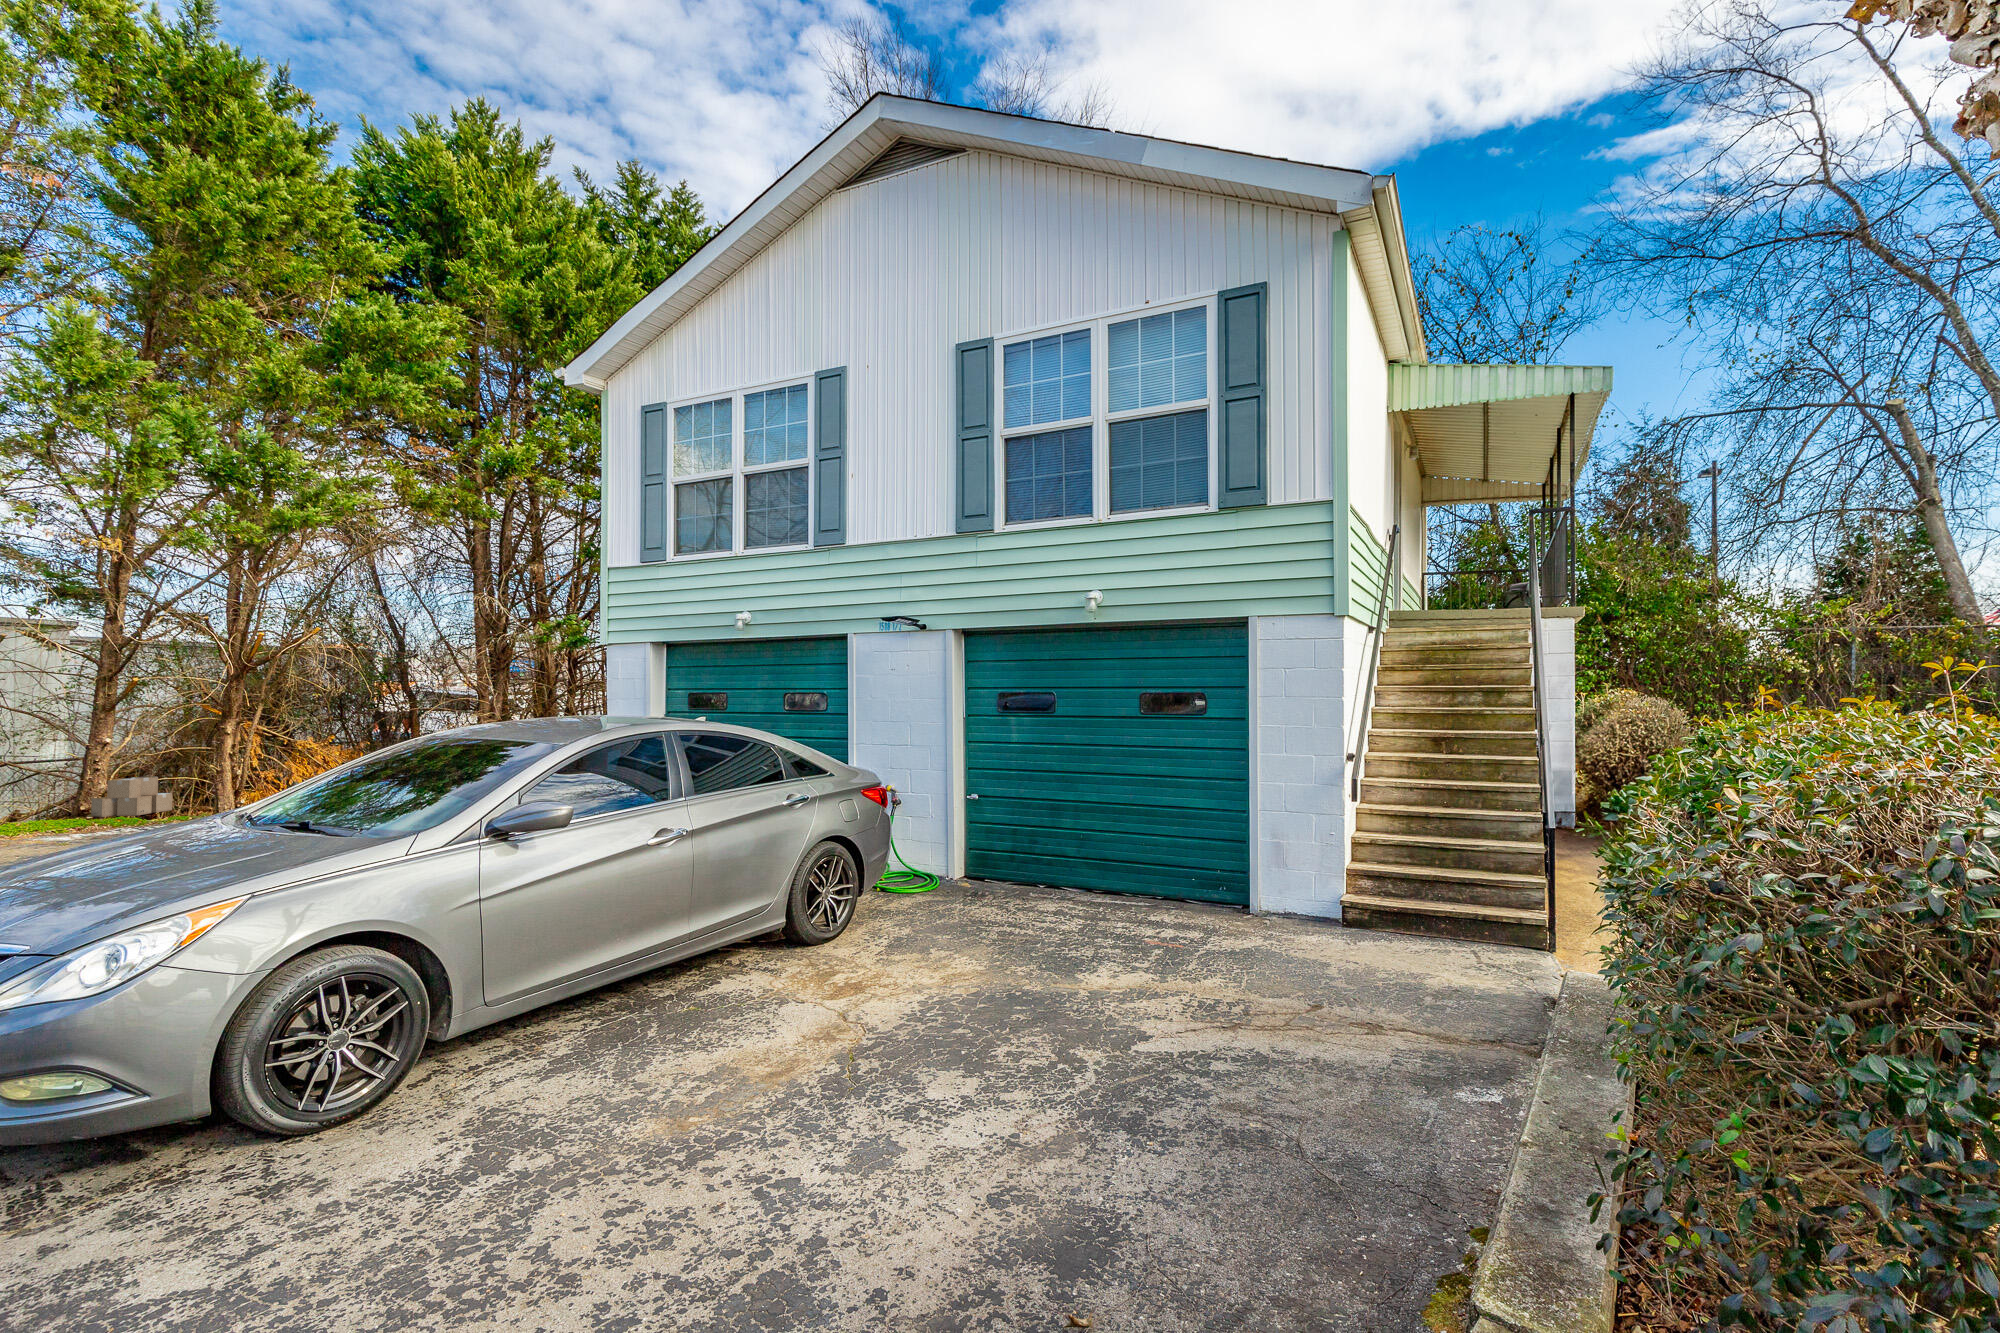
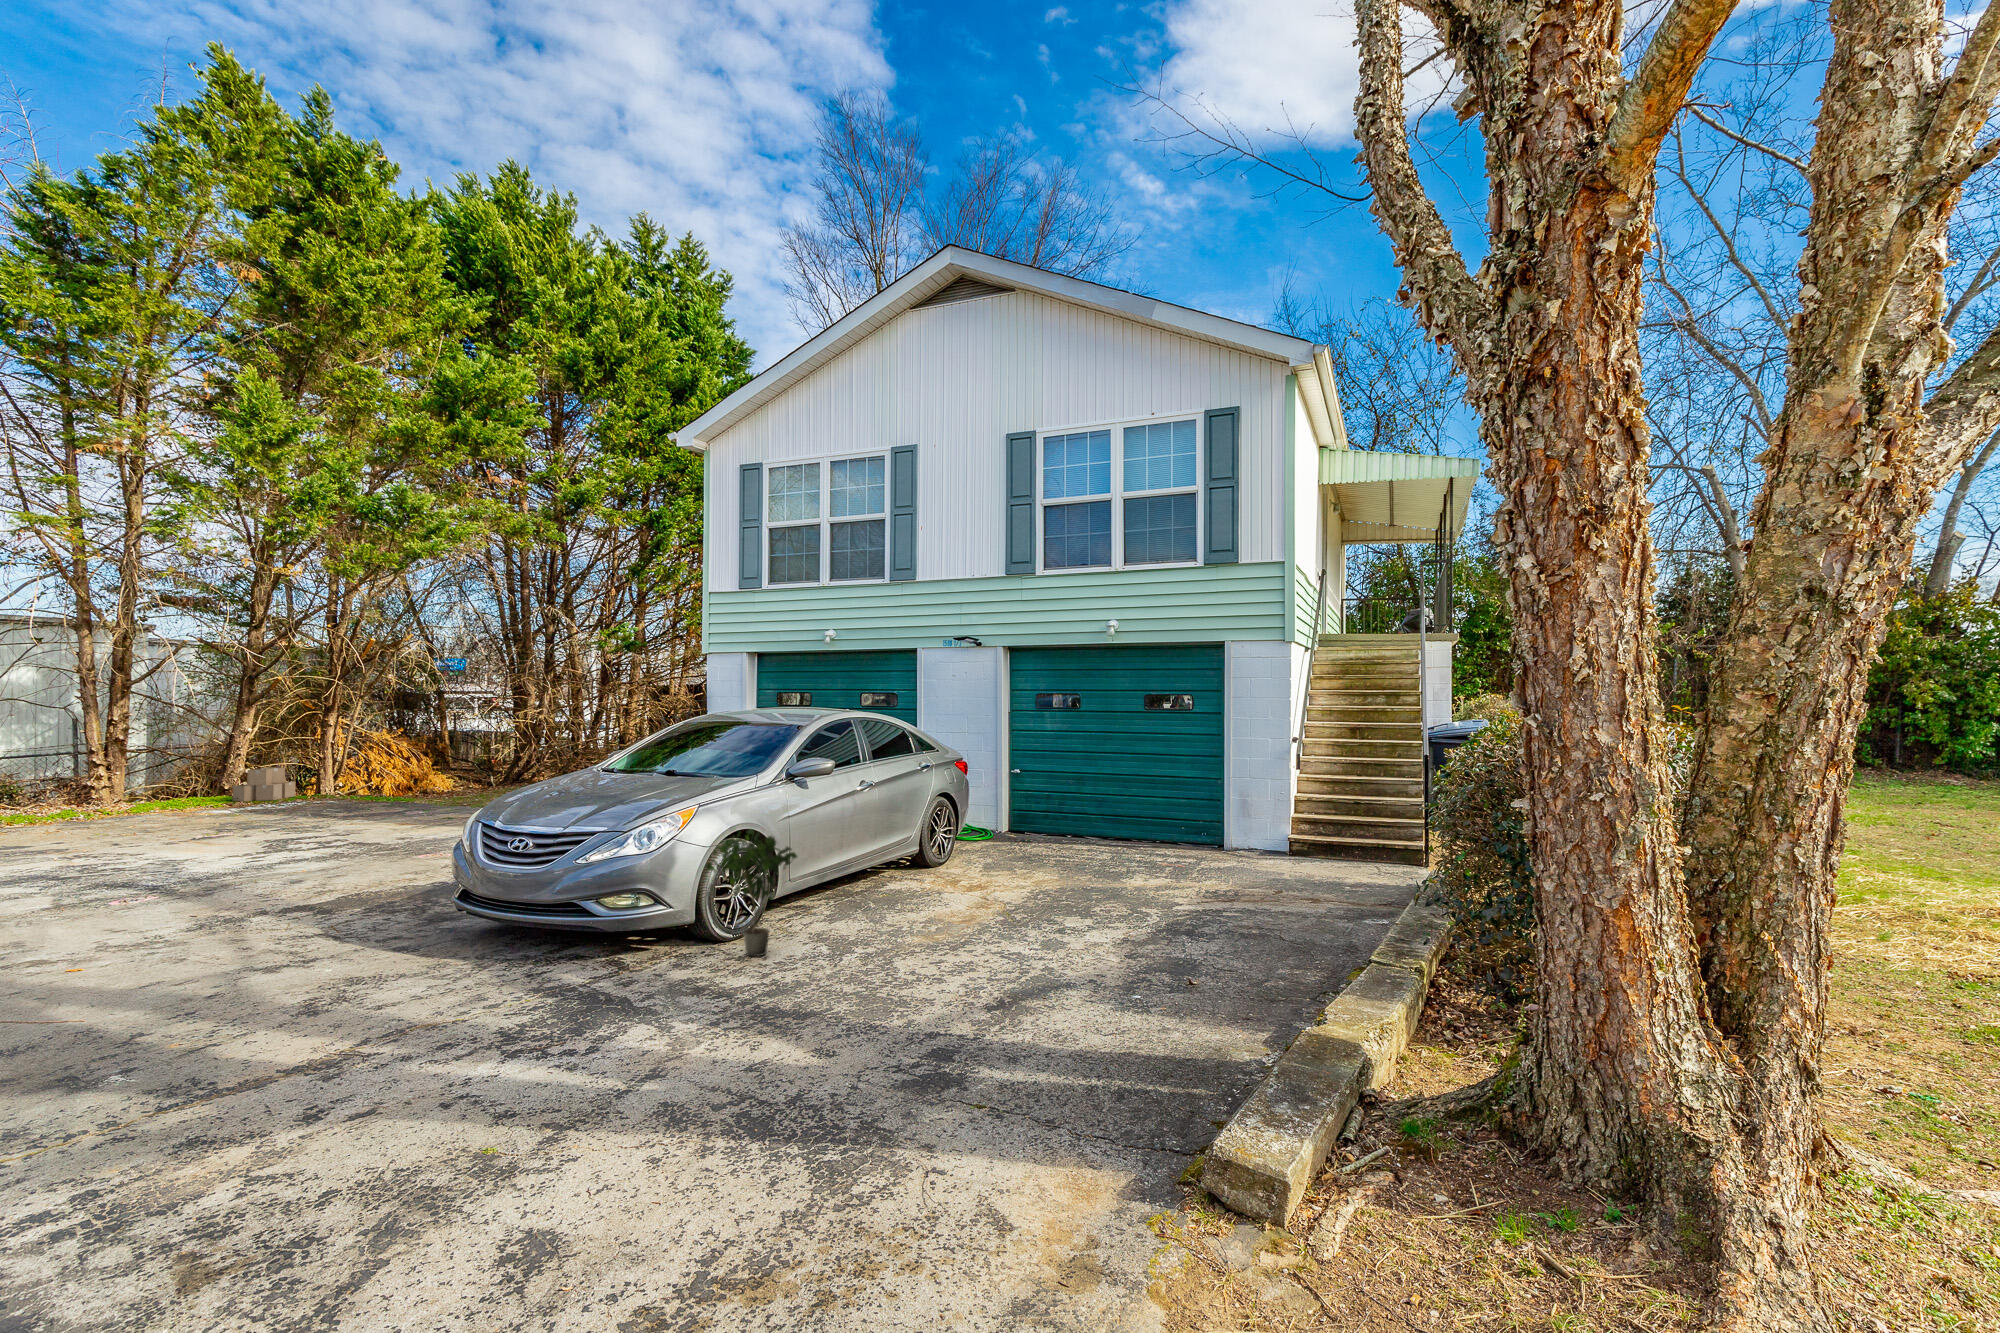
potted plant: none [133,946,341,1212] -> present [706,829,797,957]

